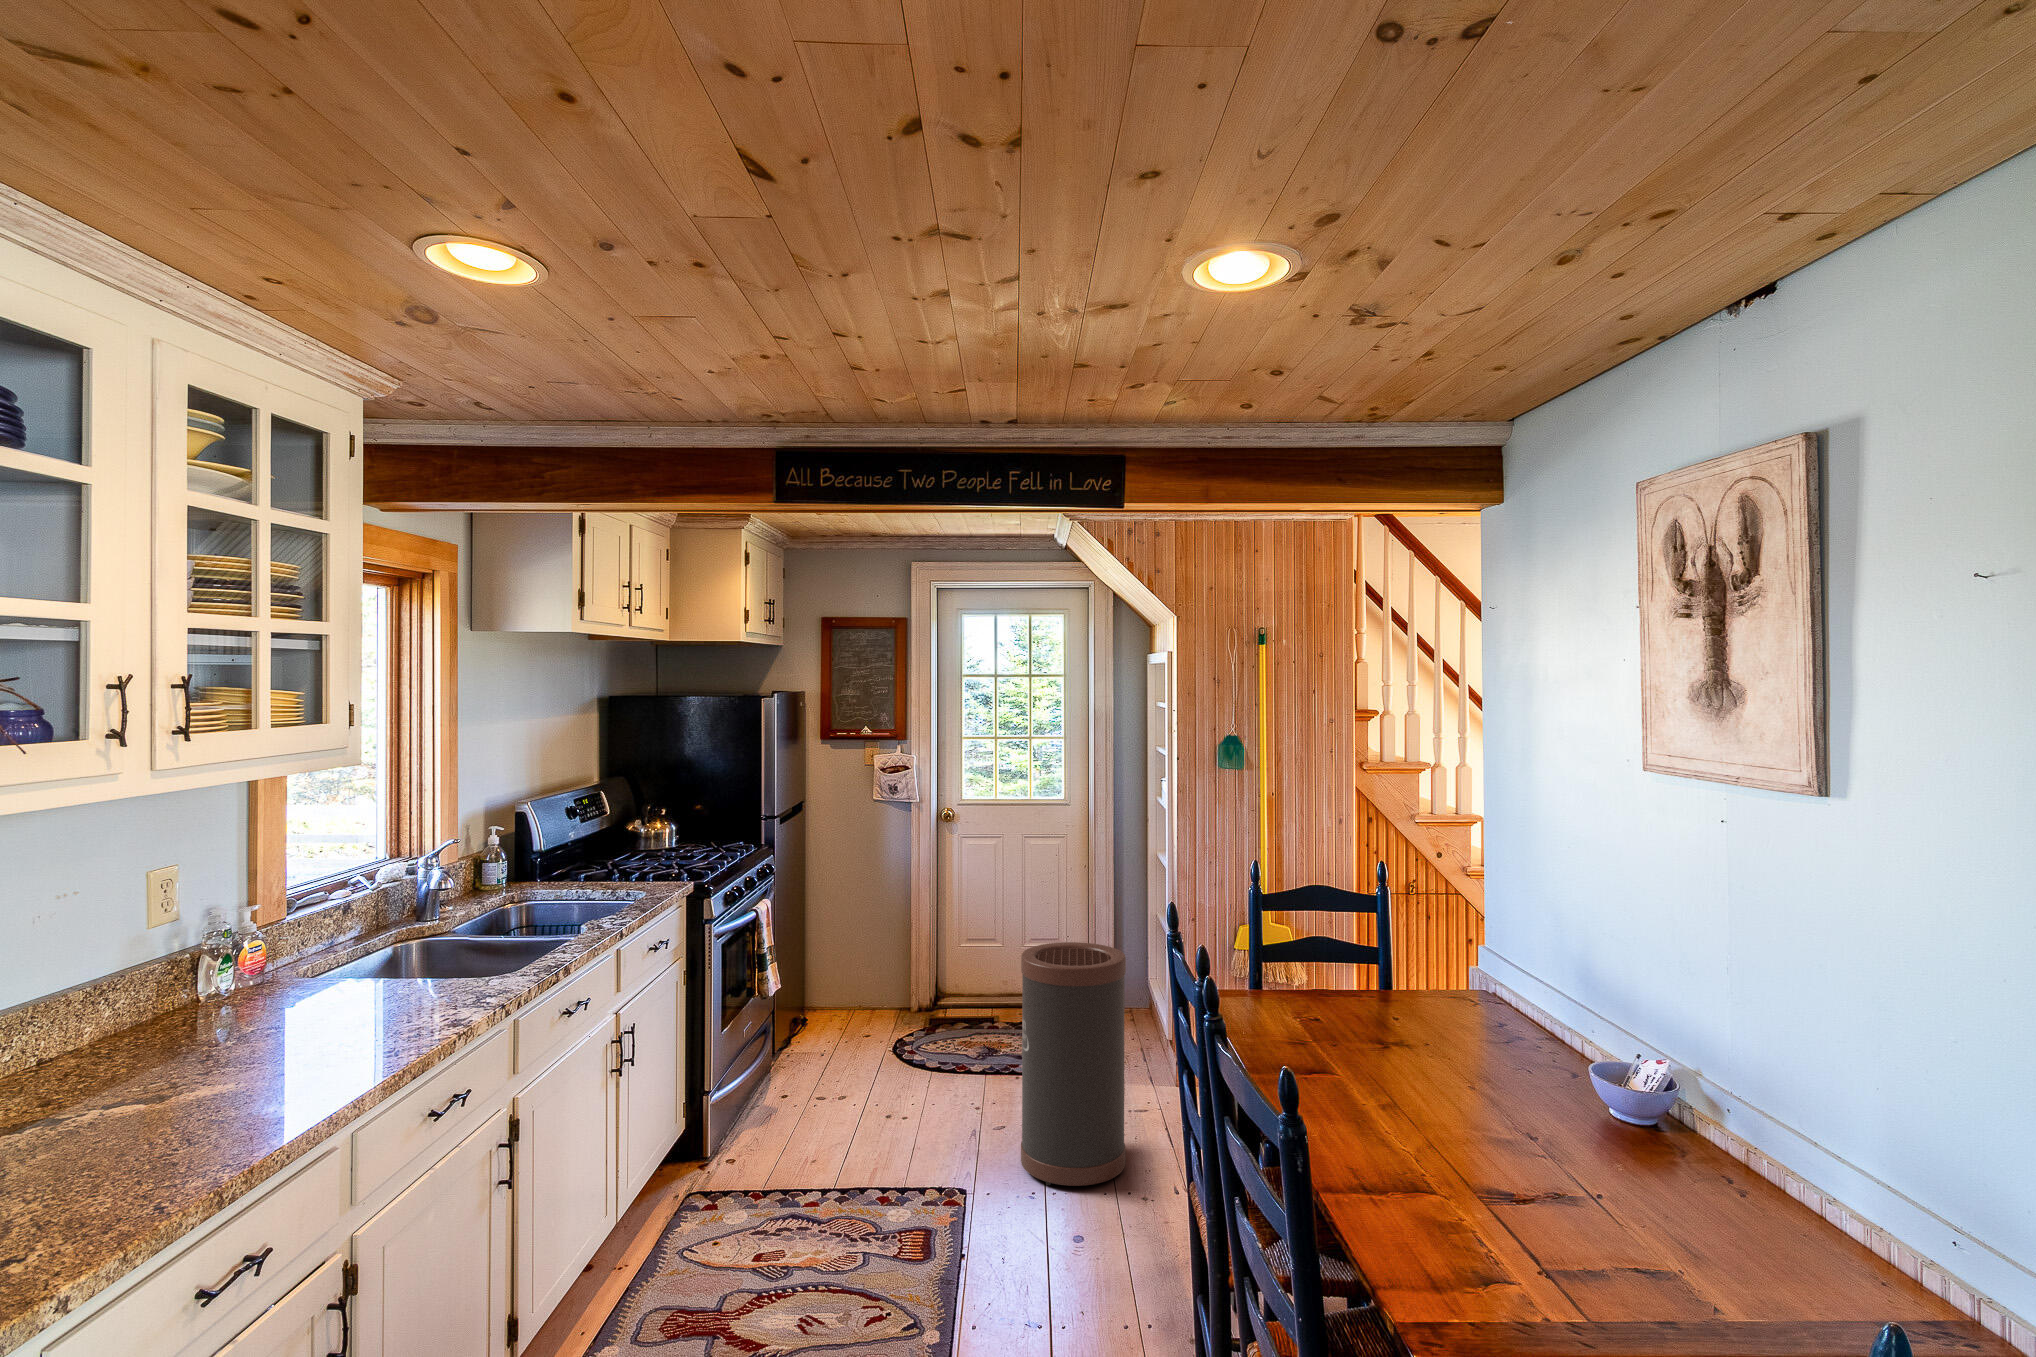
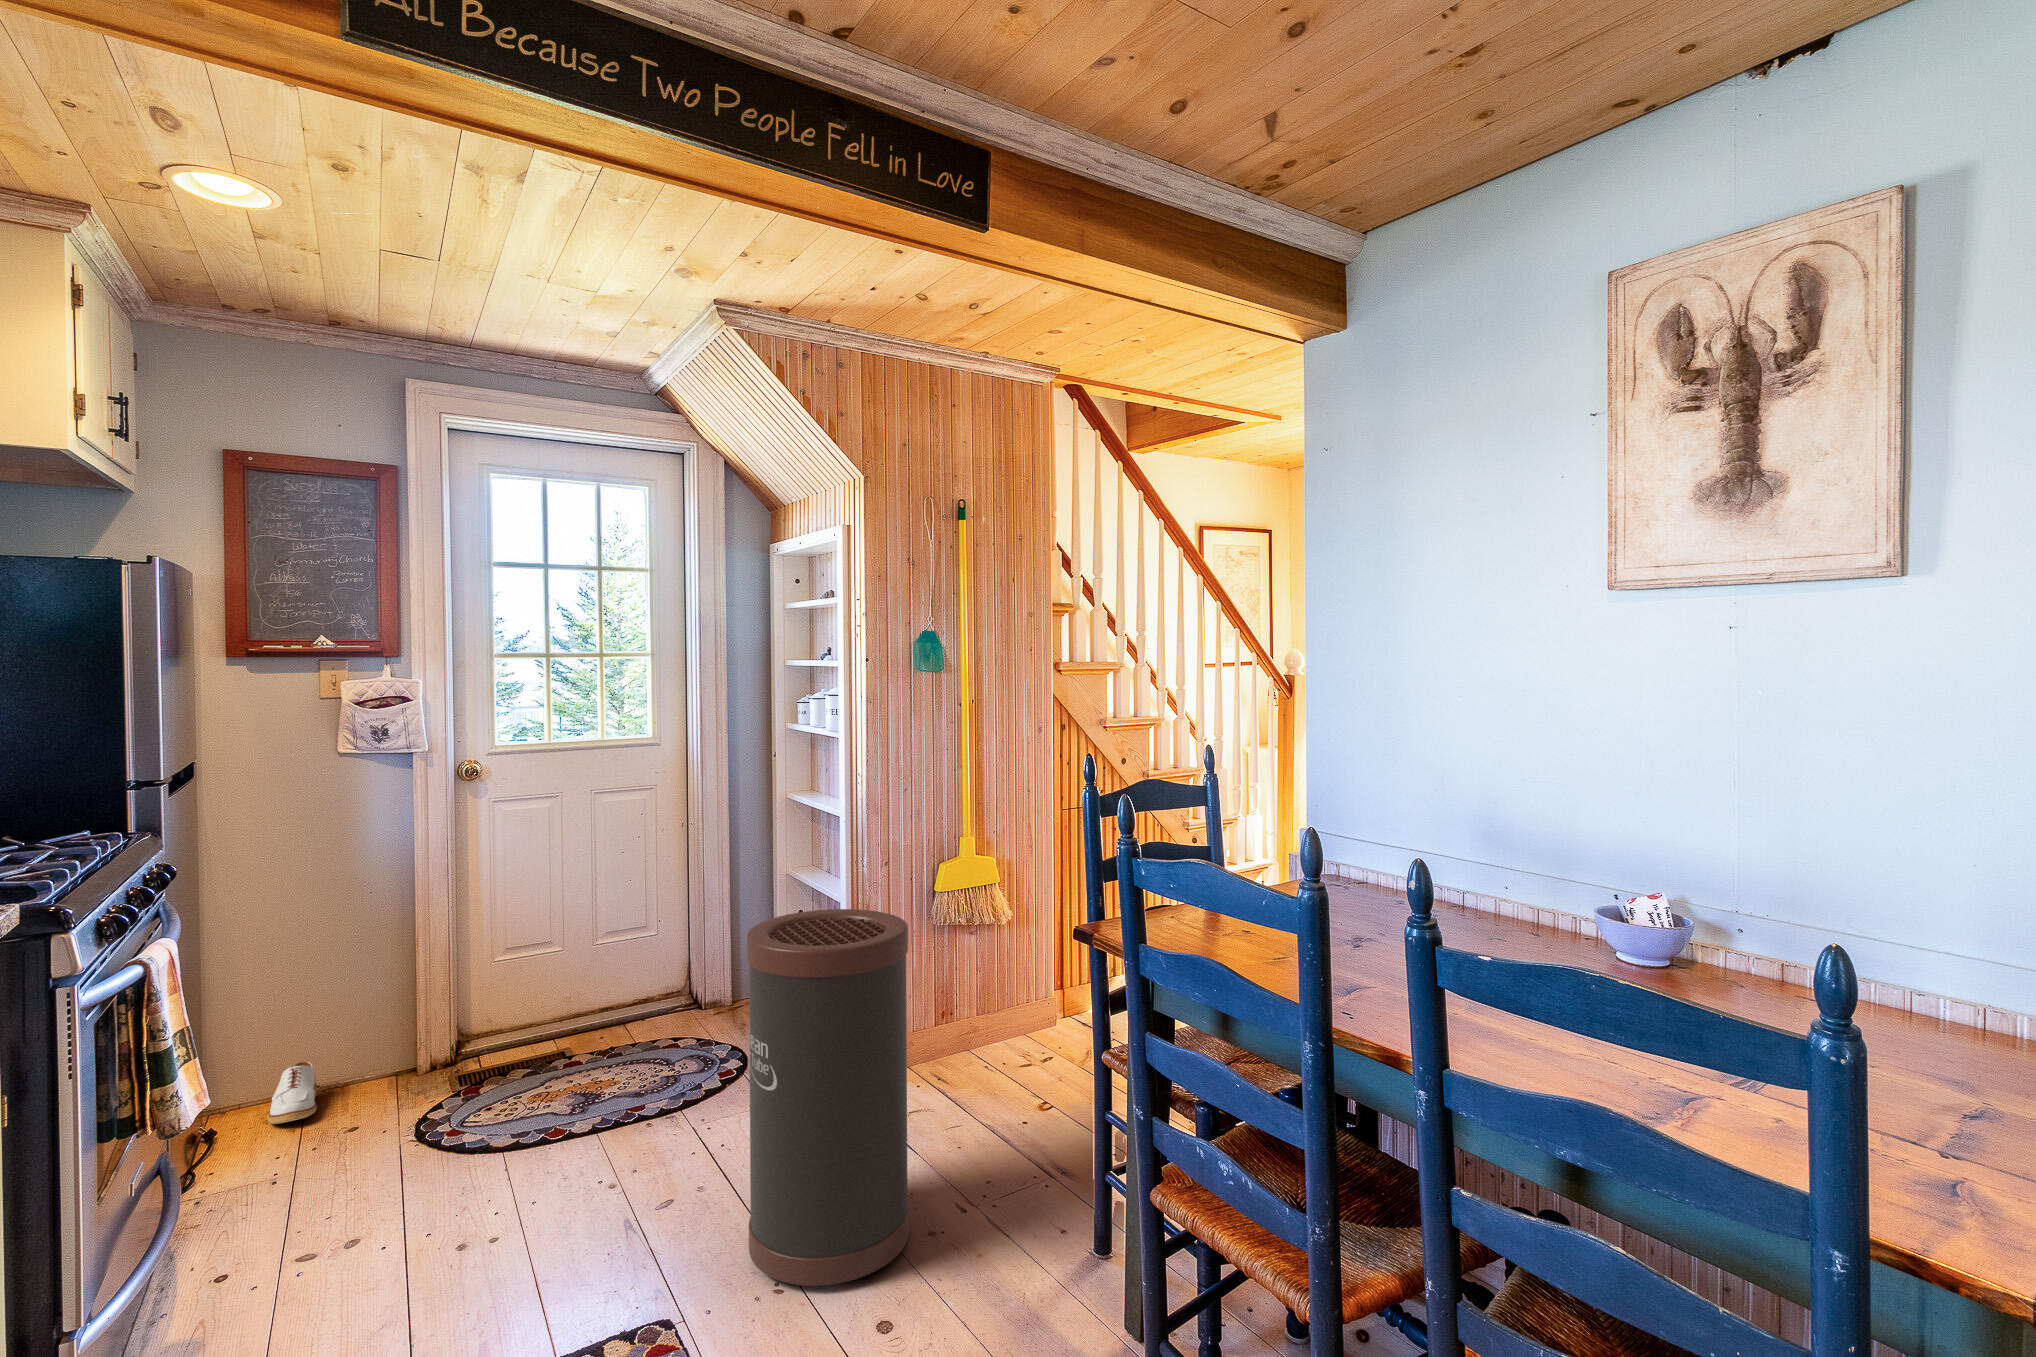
shoe: none [828,993,857,1026] -> present [267,1062,317,1124]

